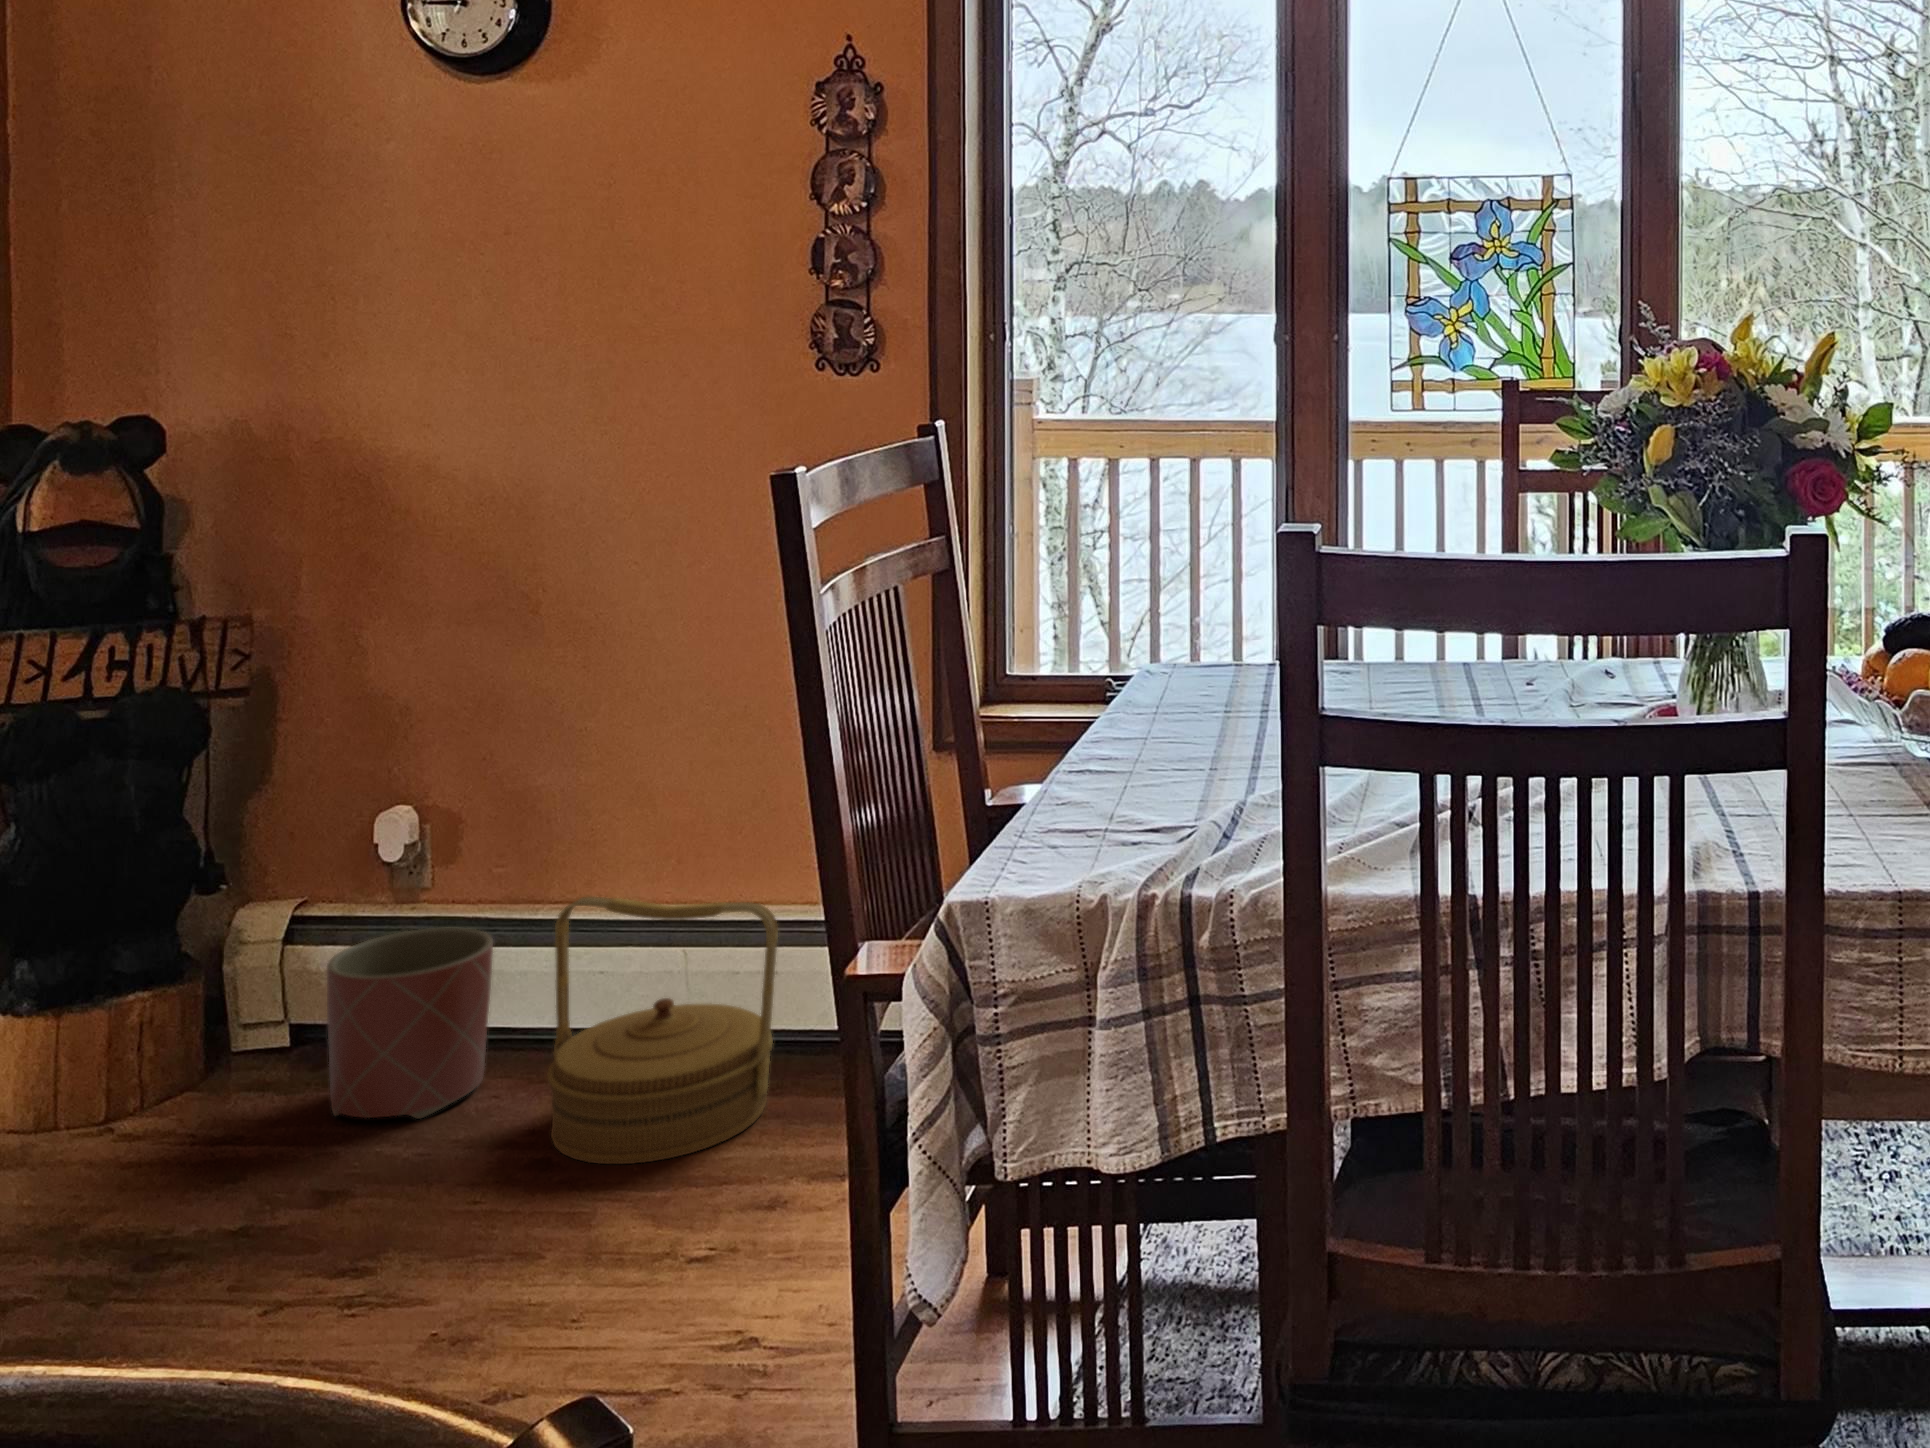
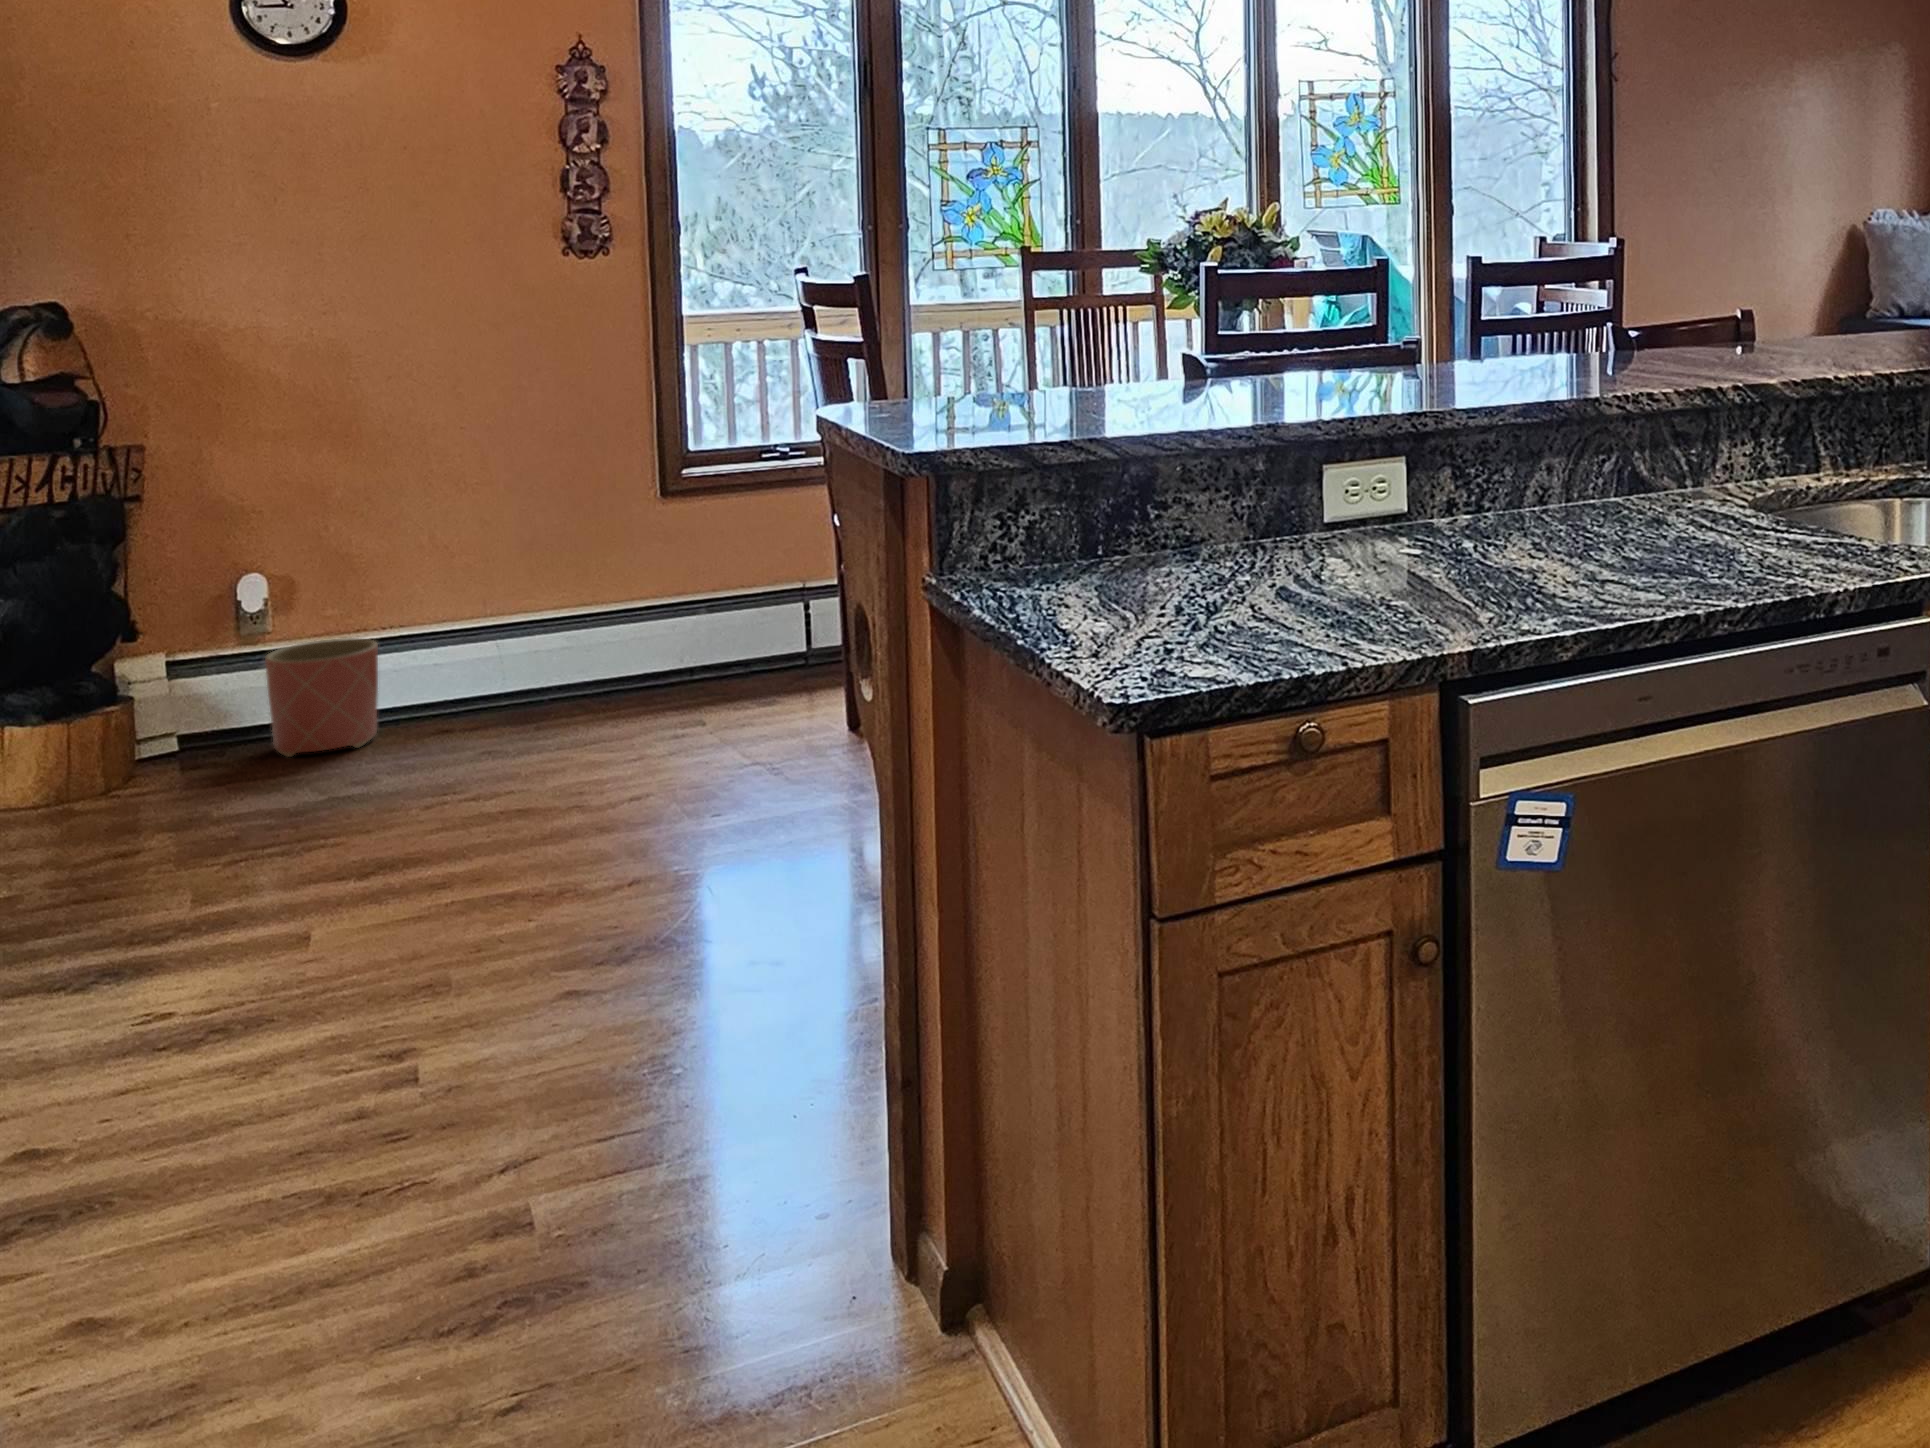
basket: present [547,897,778,1164] -> none [448,583,607,740]

